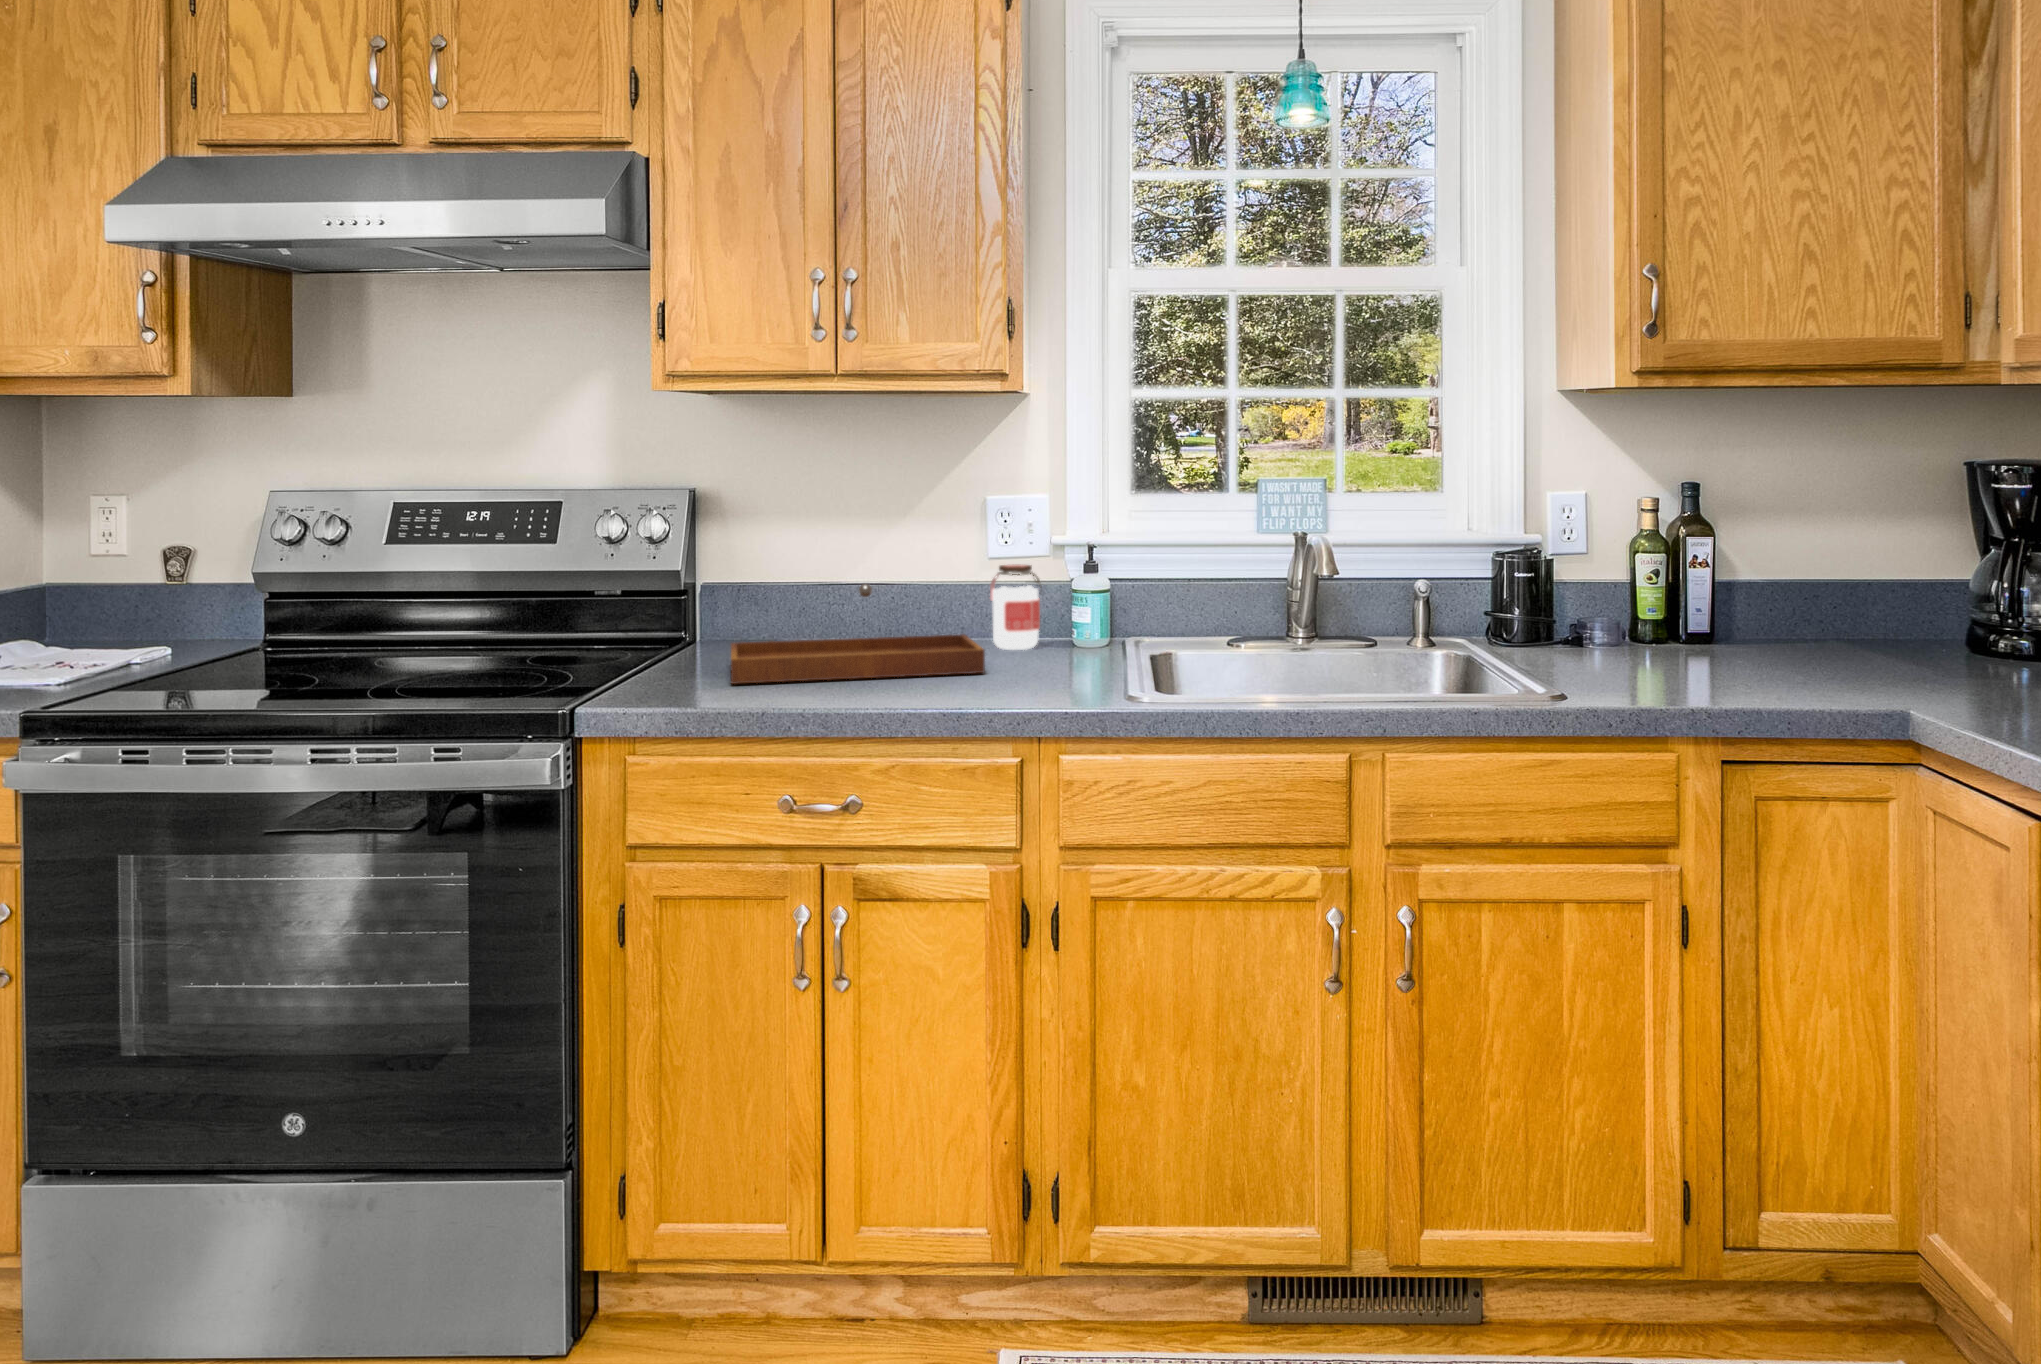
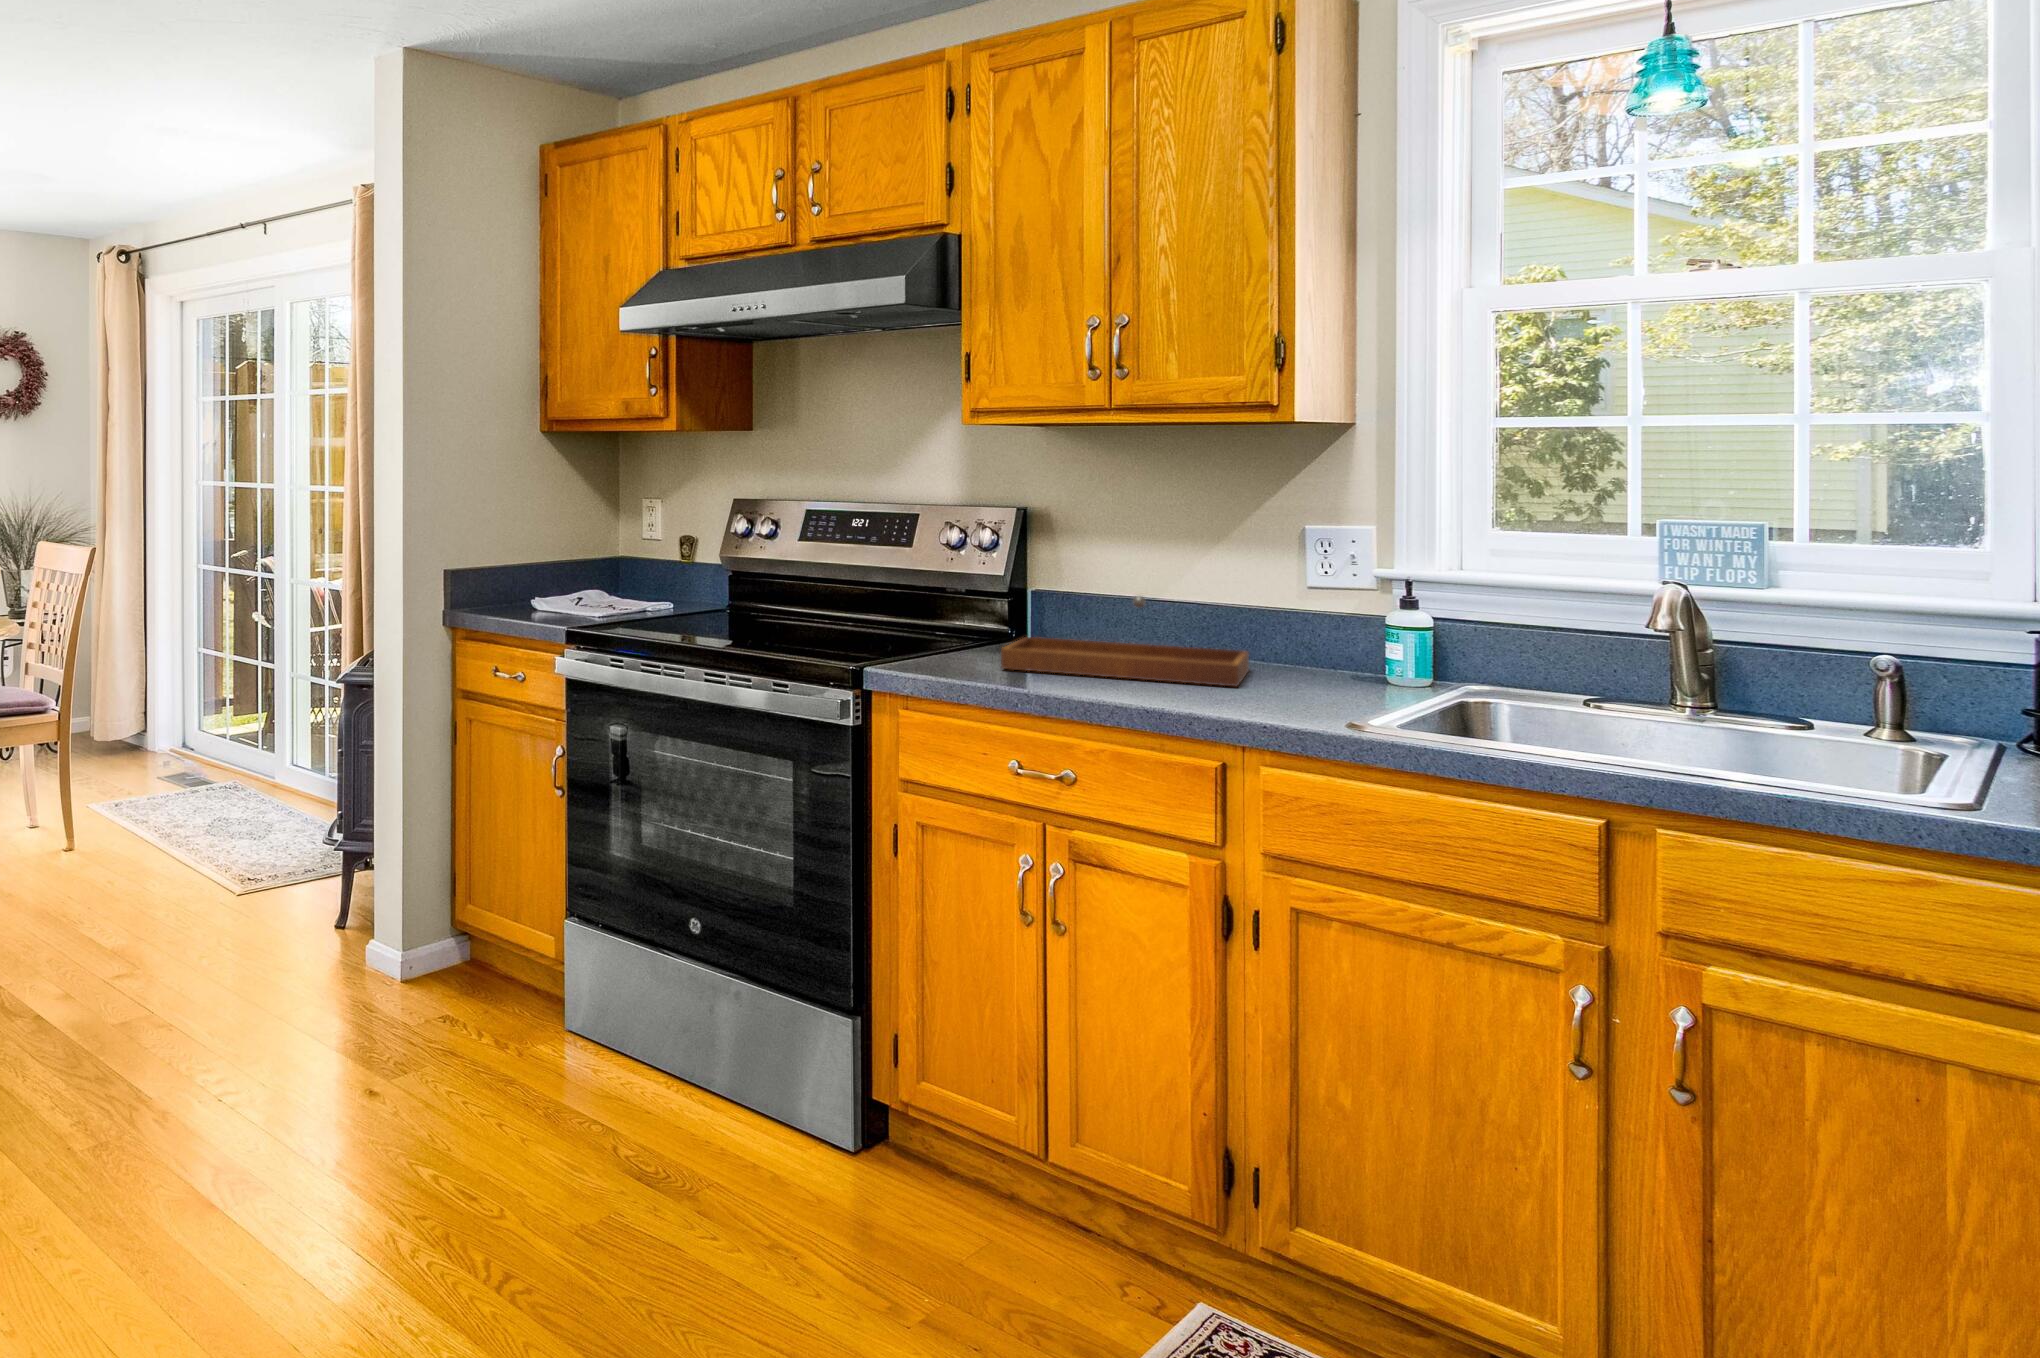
jar: present [990,565,1041,650] -> none [1283,589,1338,673]

